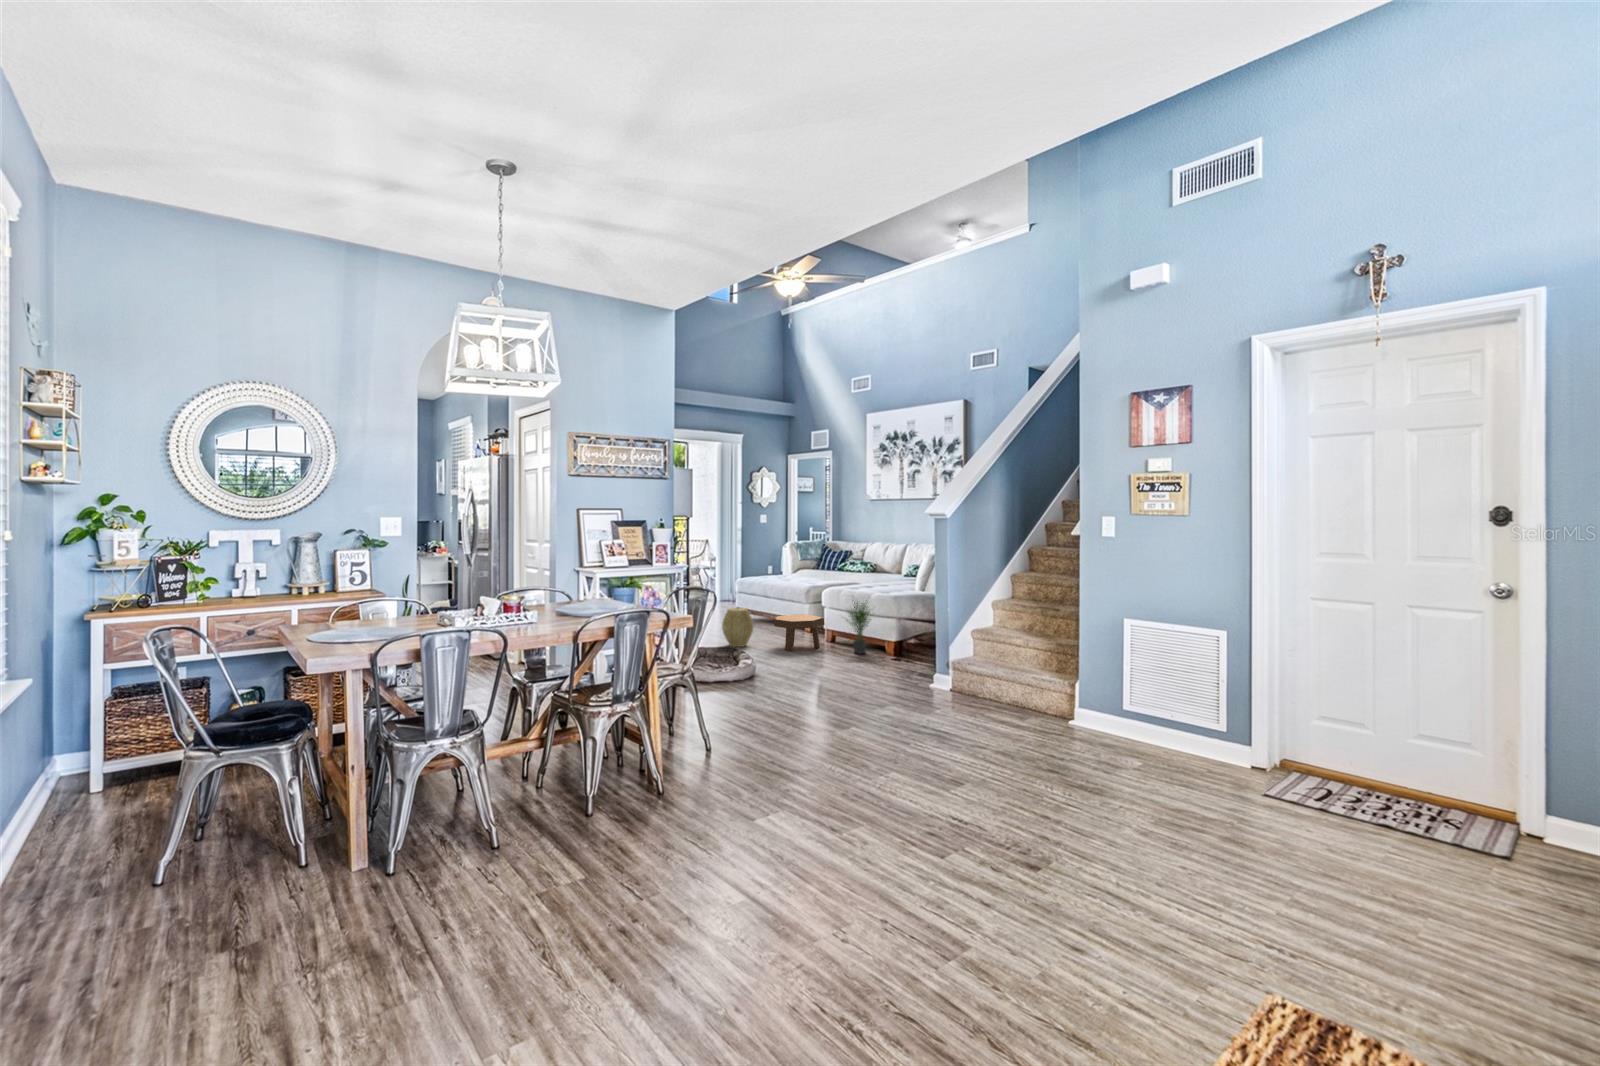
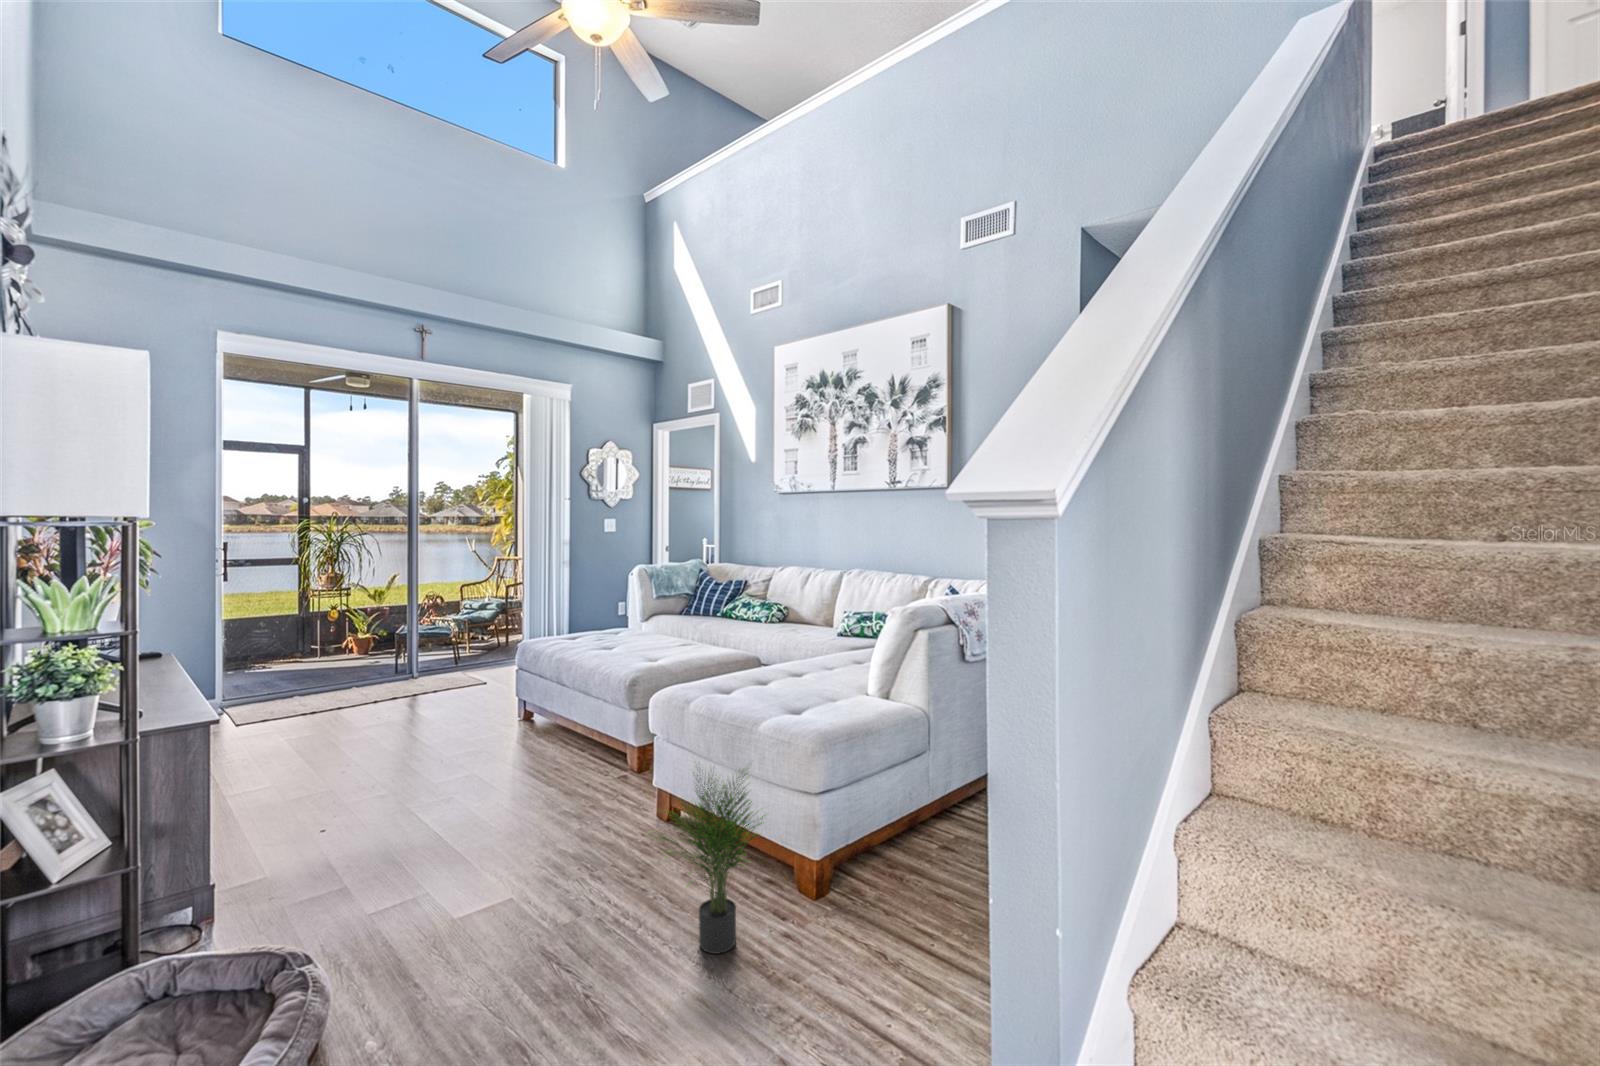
woven basket: present [722,607,753,647] -> none [314,777,422,907]
footstool: present [774,614,824,651] -> none [462,787,622,940]

